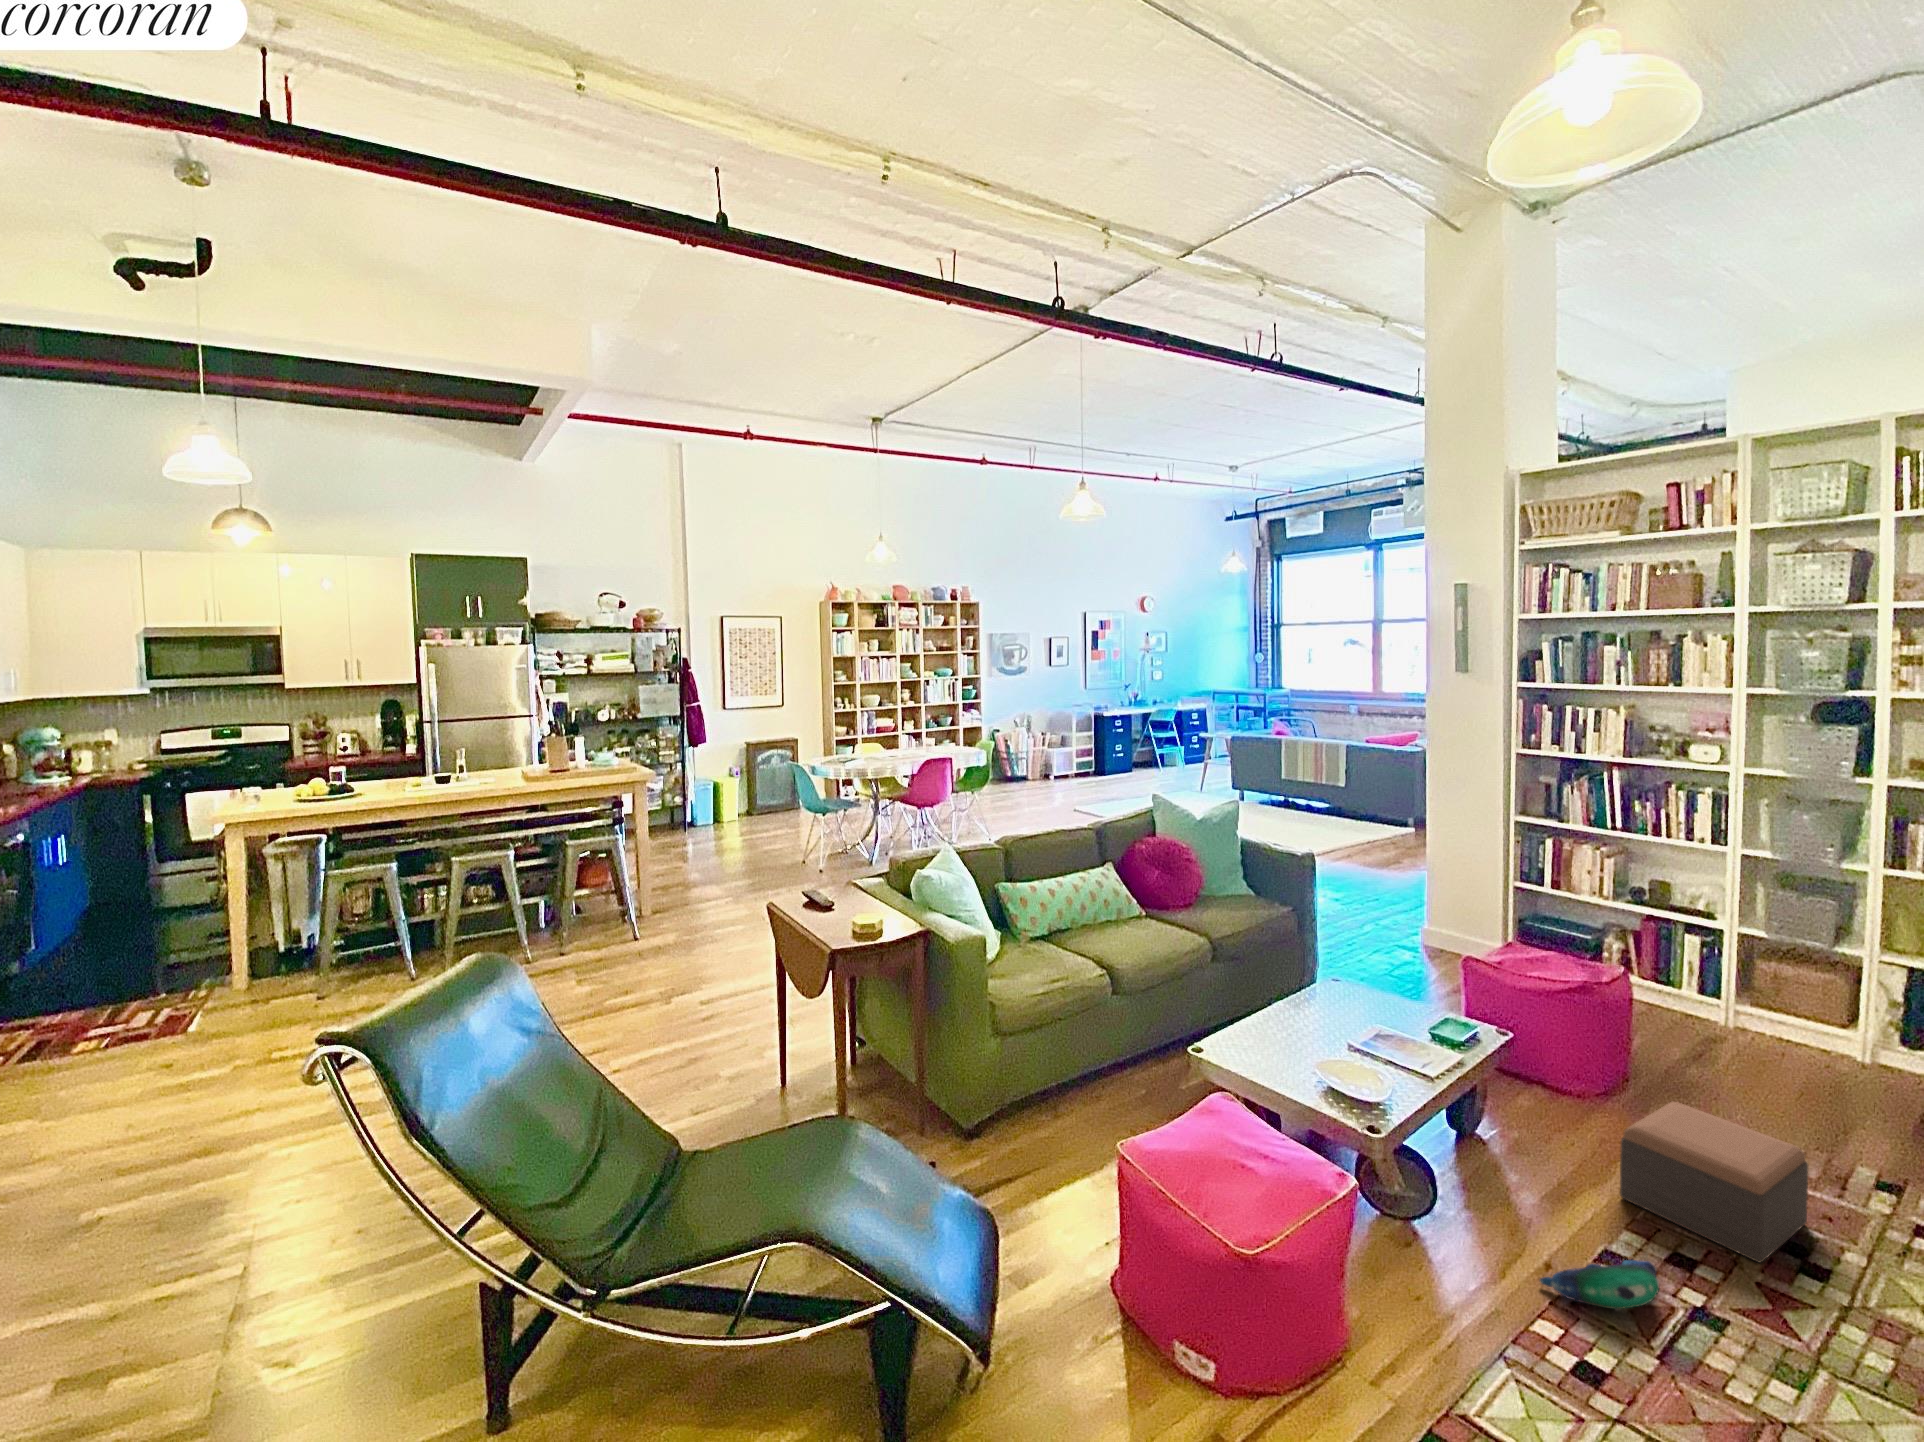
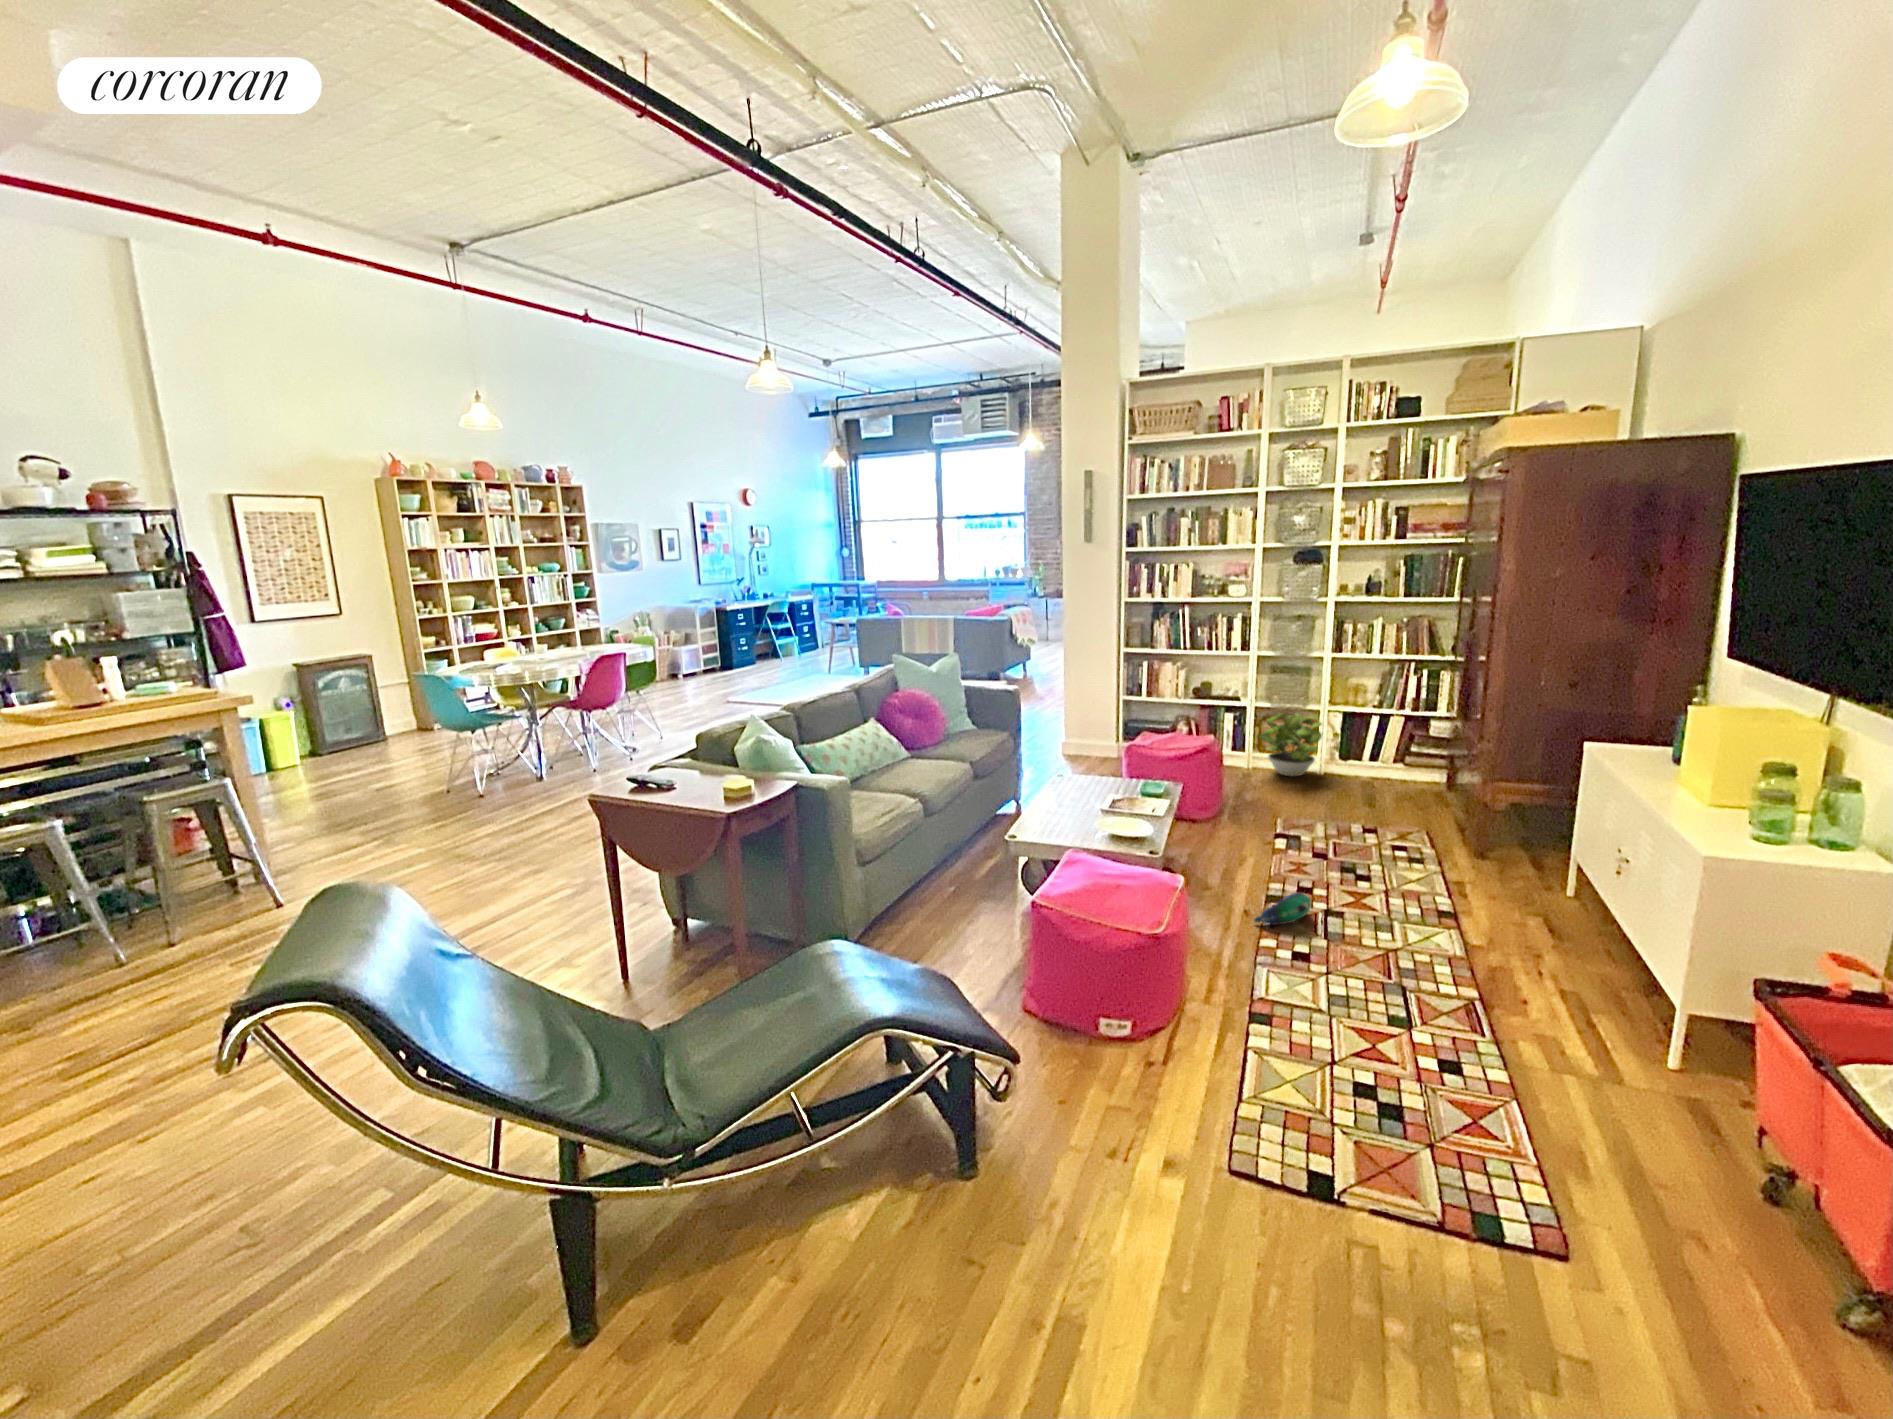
potted plant: none [1725,952,1866,1057] -> present [1258,713,1322,776]
footstool: present [1620,1102,1808,1263] -> none [1261,804,1345,880]

